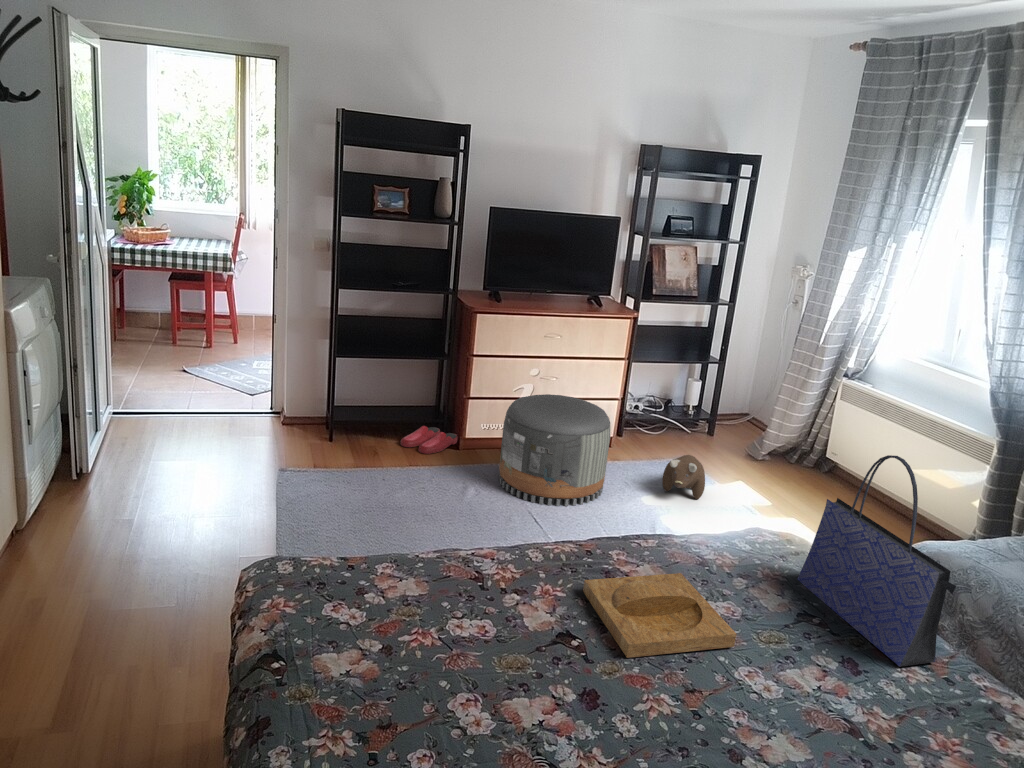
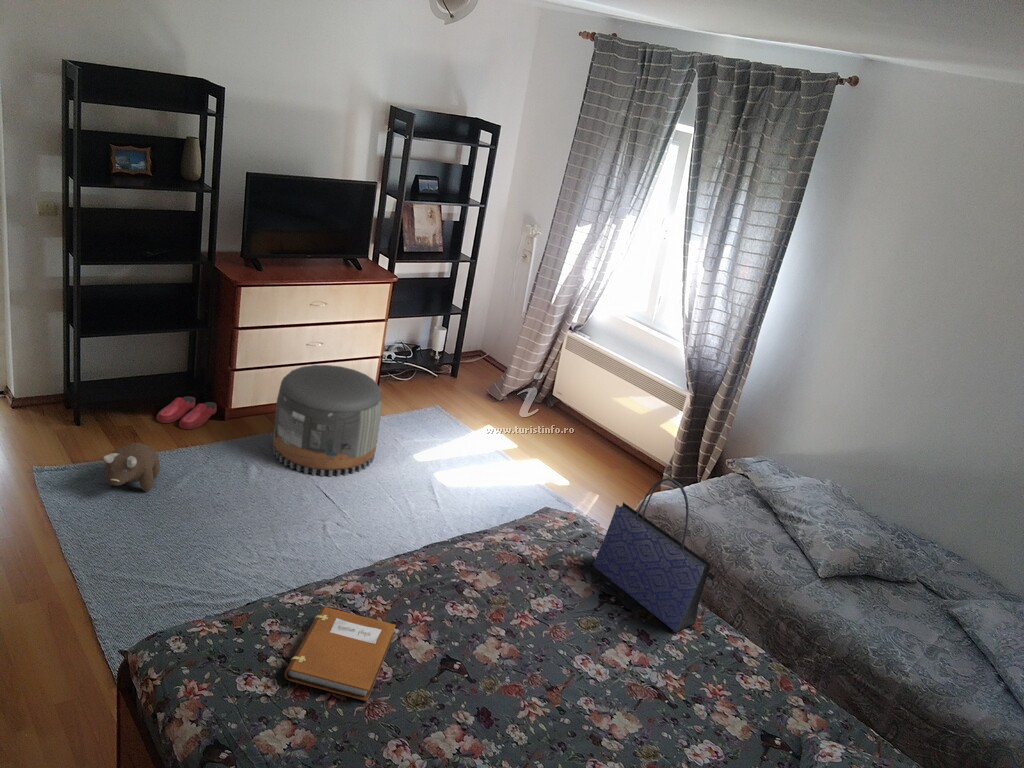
plush toy: present [662,455,705,499] -> present [104,443,160,492]
notebook: none [372,558,514,653] -> present [285,607,396,701]
tray: present [583,573,737,658] -> none [445,581,571,671]

